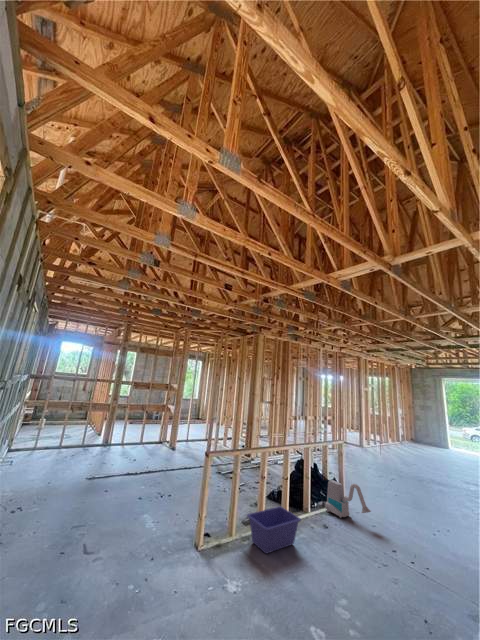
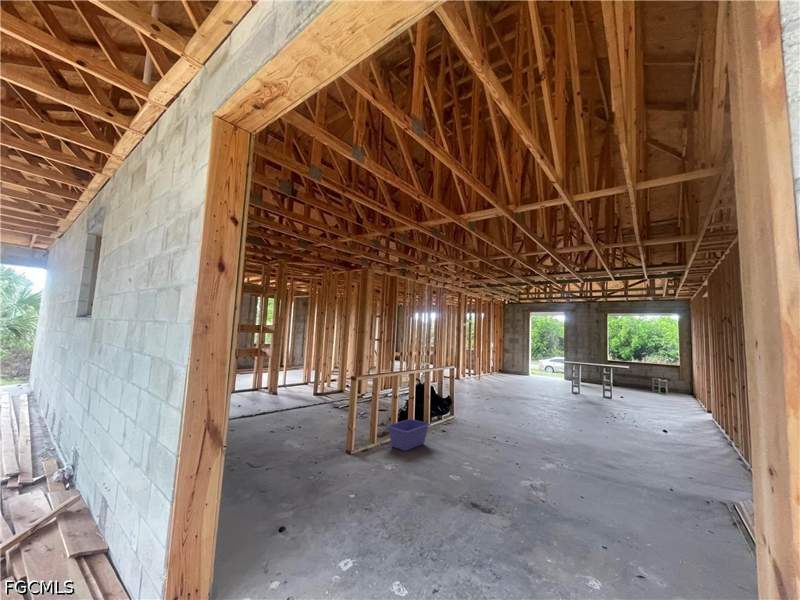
vacuum cleaner: present [326,480,371,518] -> none [441,397,479,426]

